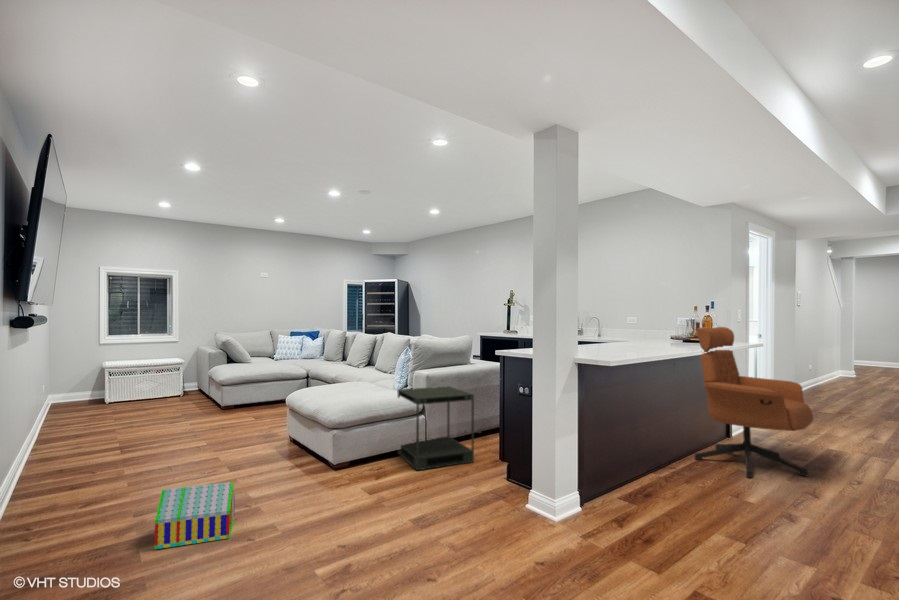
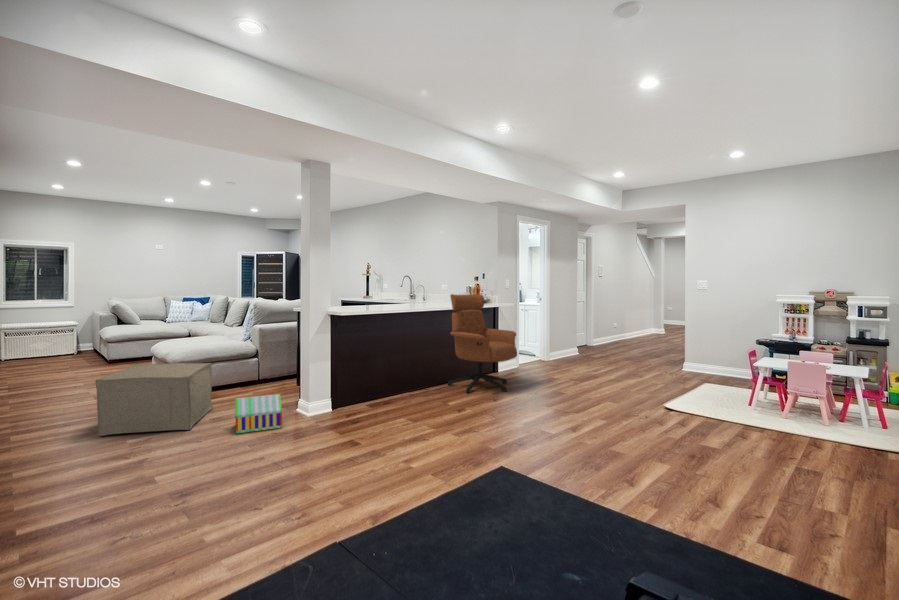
side table: present [397,386,474,470] -> none [235,338,288,395]
ottoman: none [267,428,400,554] -> present [95,363,212,436]
toy house: present [154,482,235,549] -> present [235,394,282,433]

